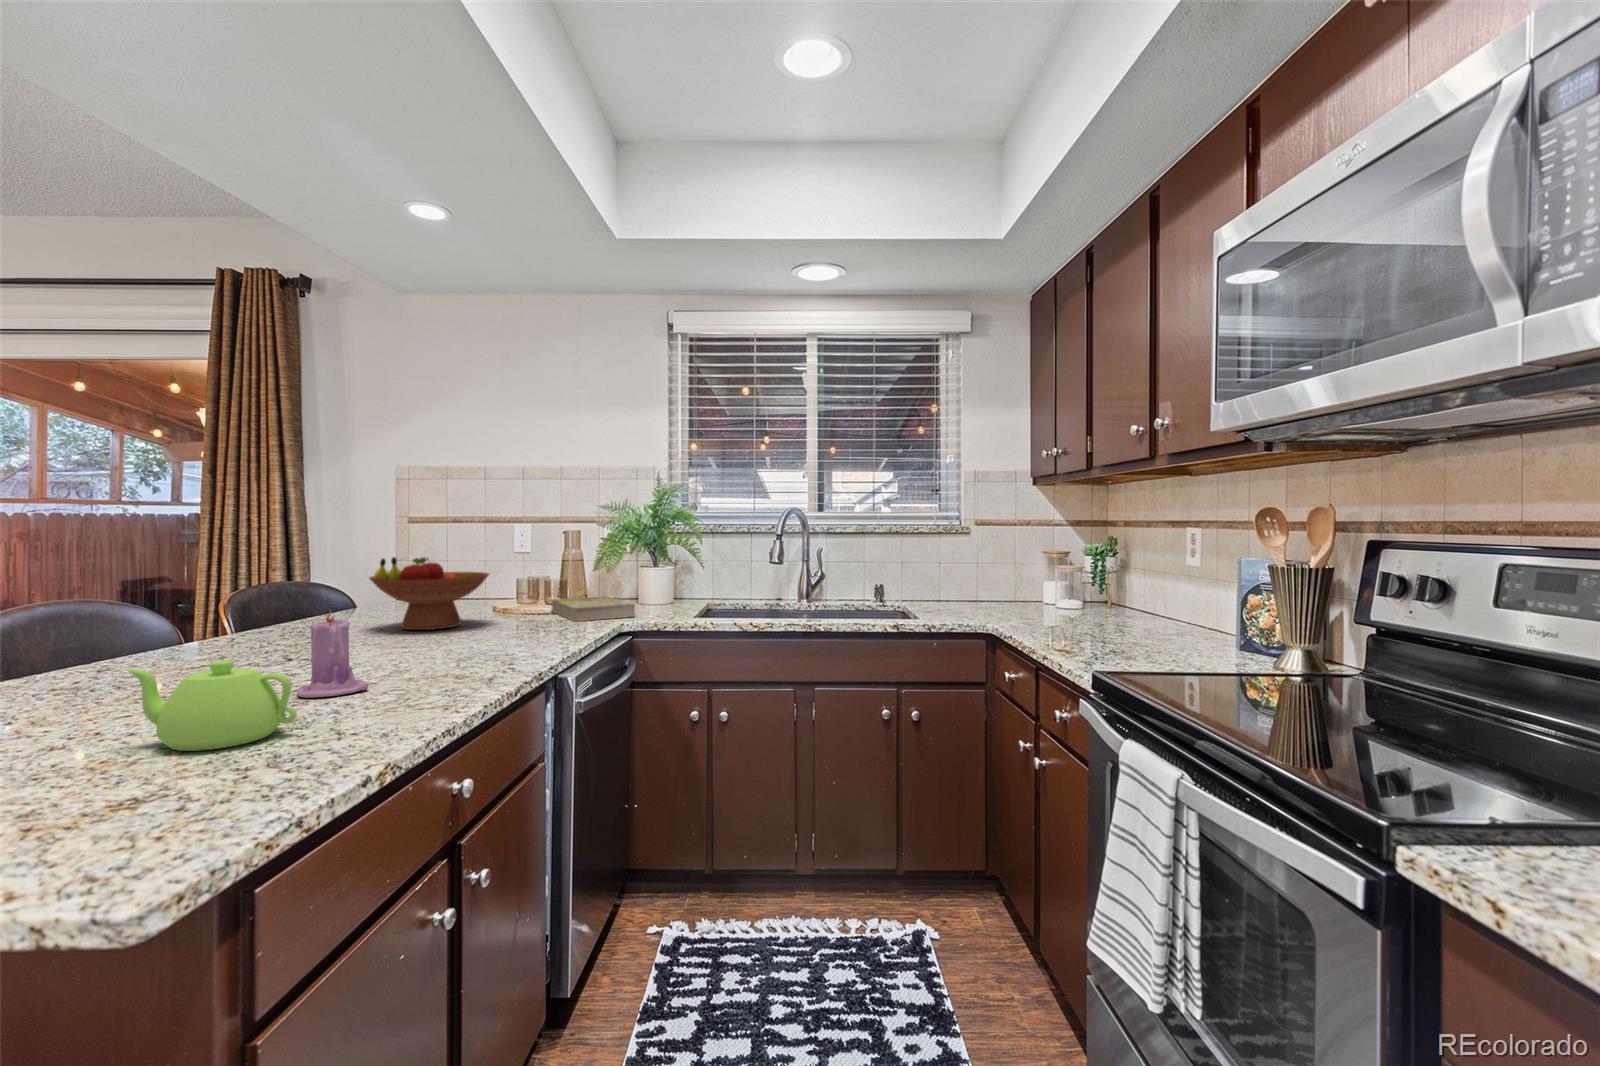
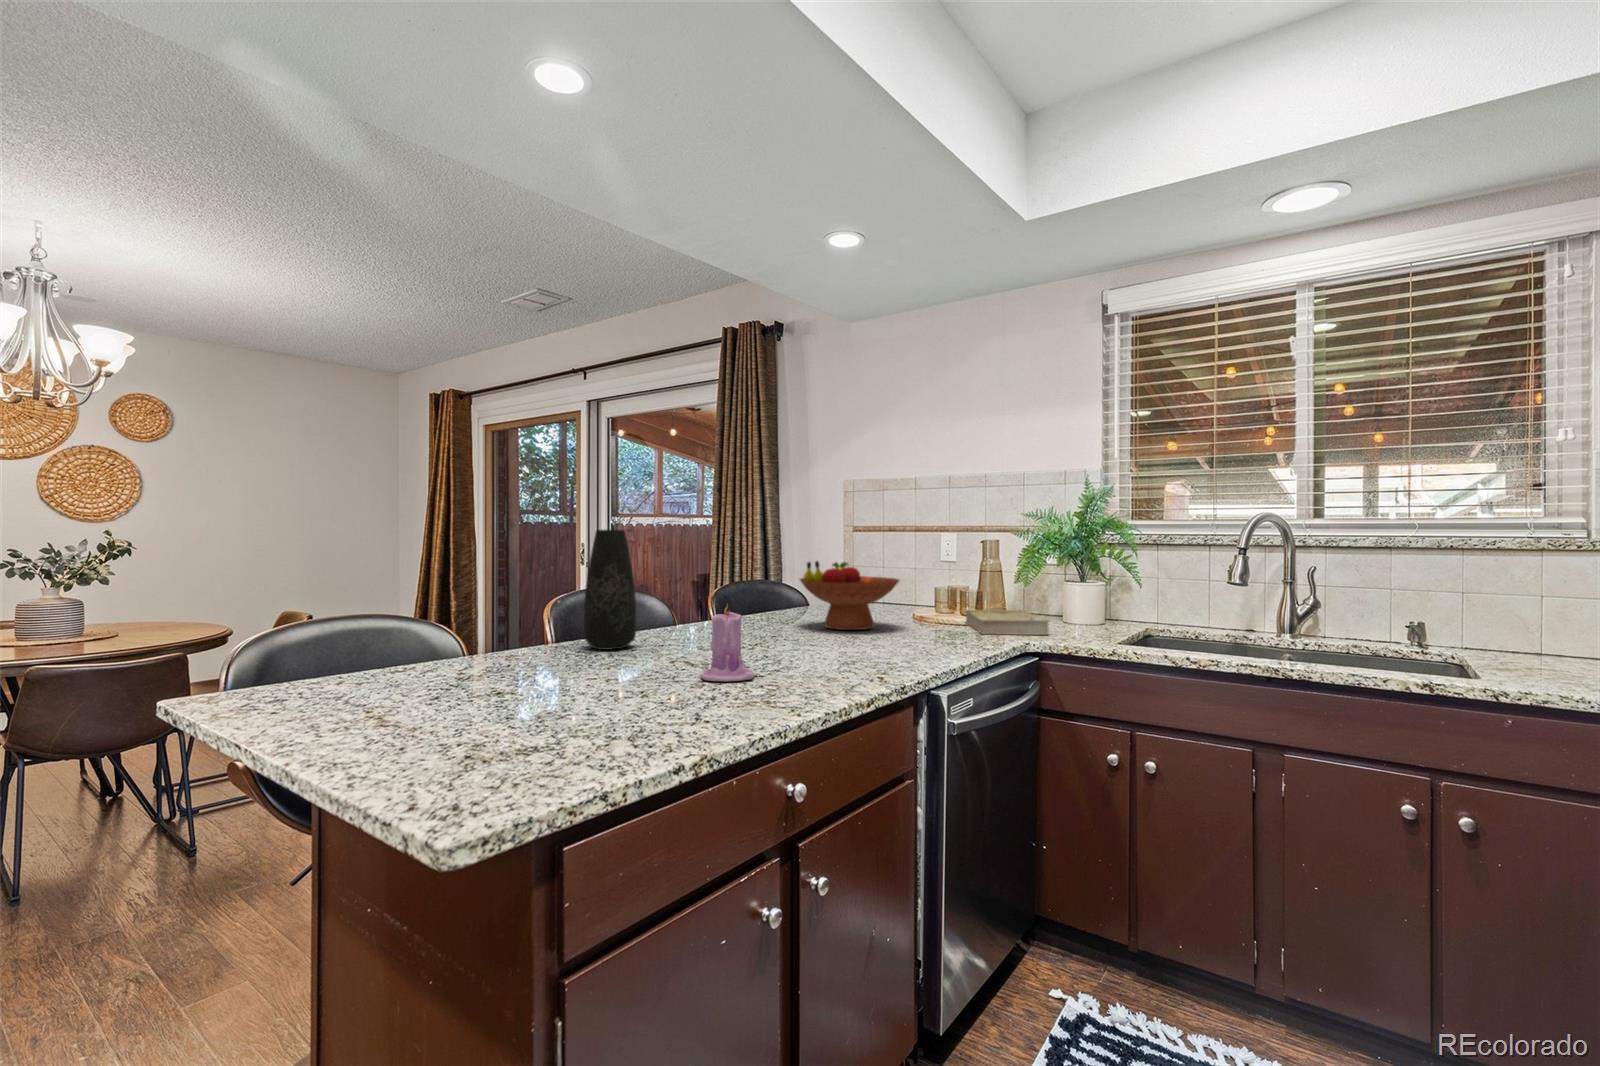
vase: none [65,526,157,684] -> present [584,530,636,650]
teapot: present [127,660,297,751] -> none [569,640,672,714]

